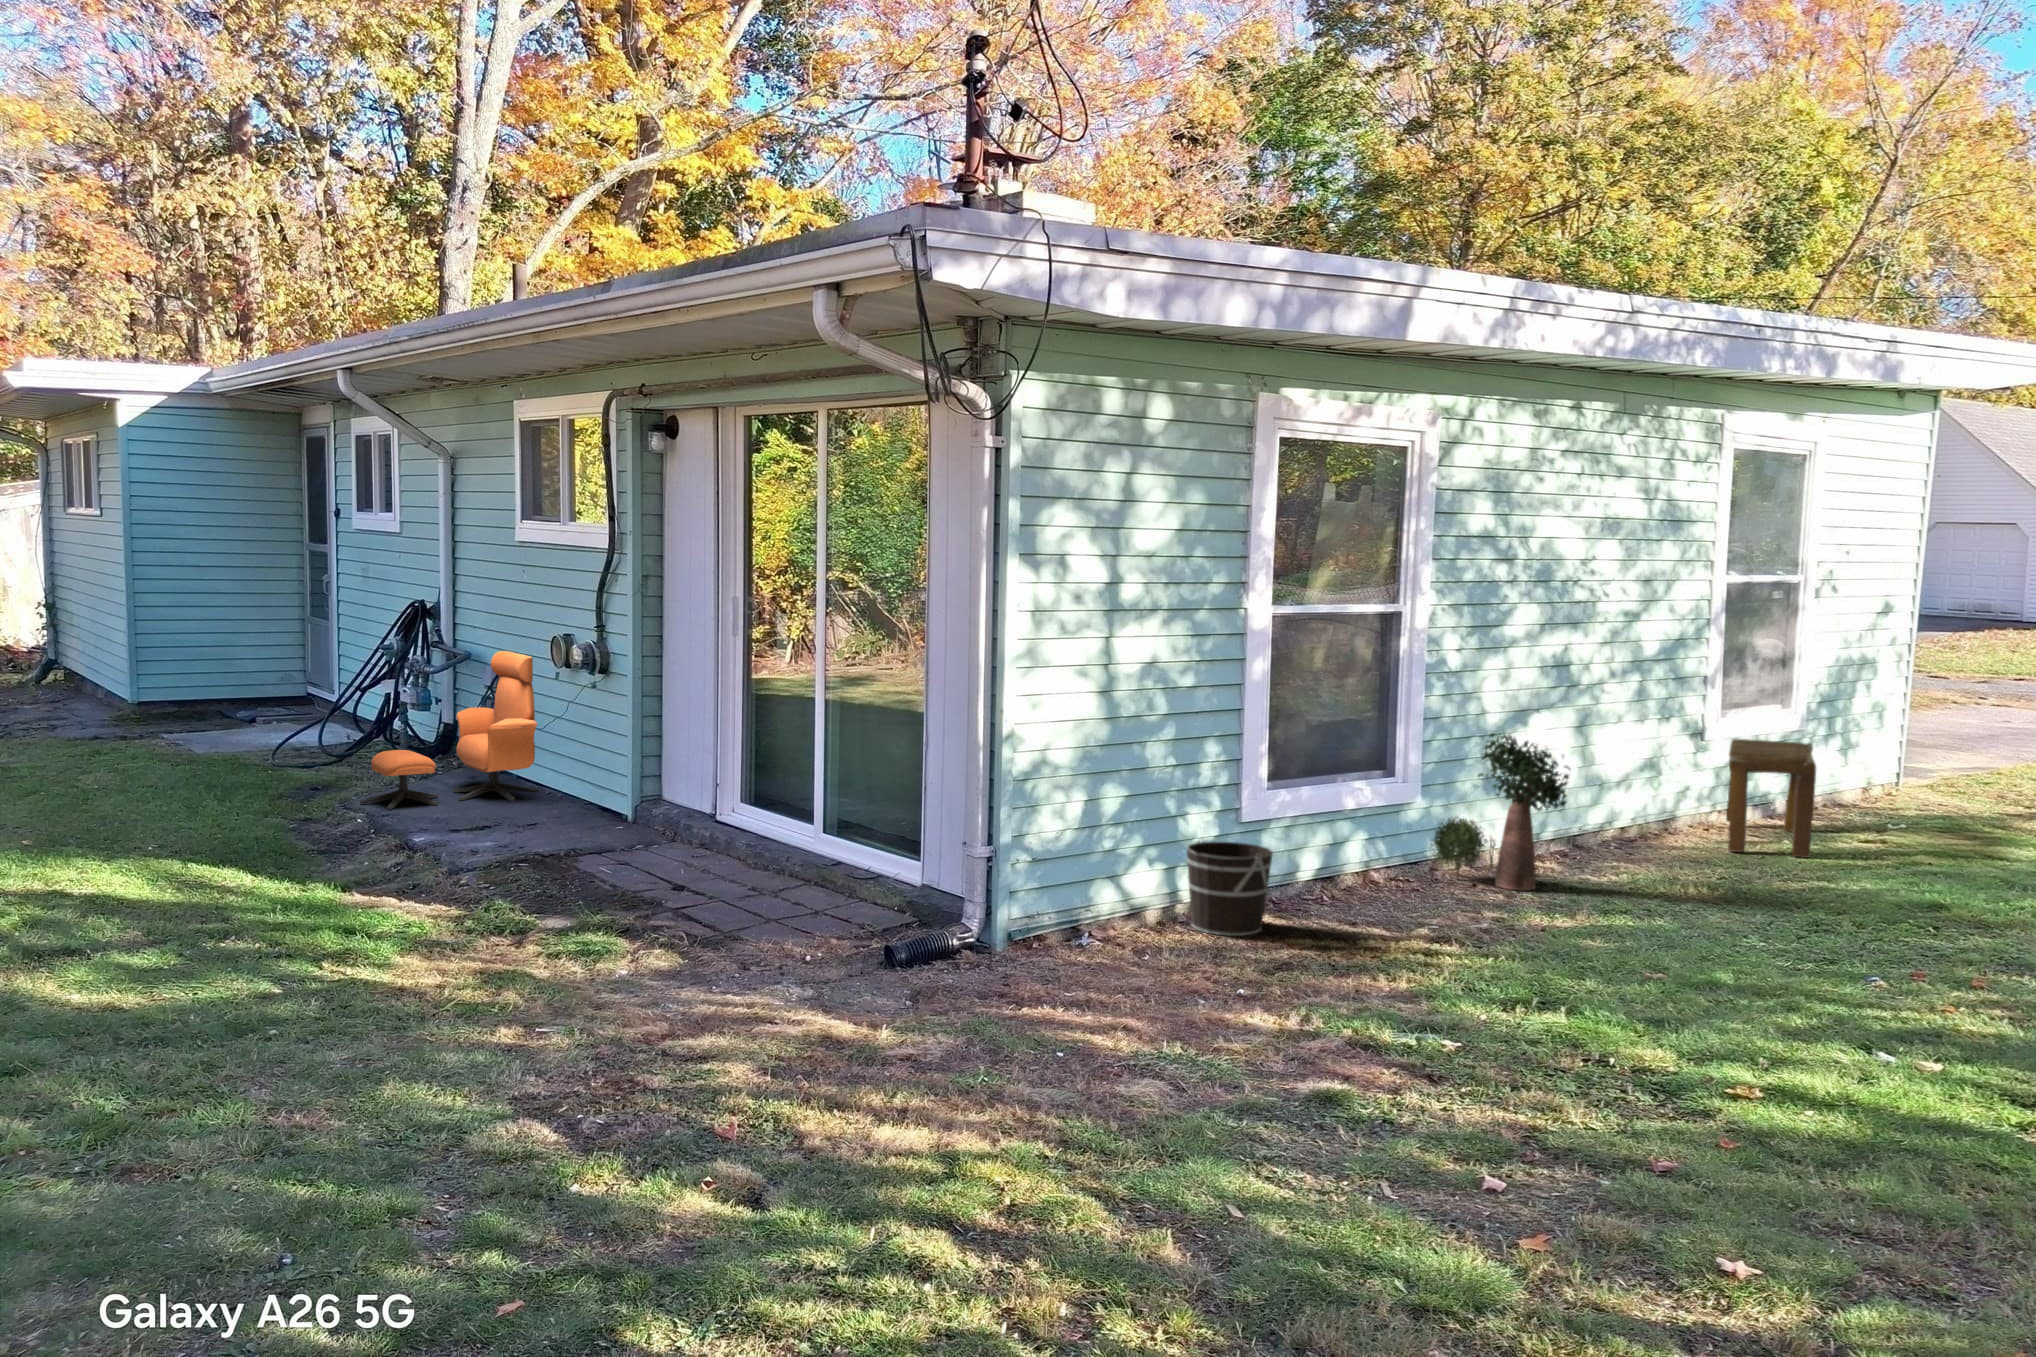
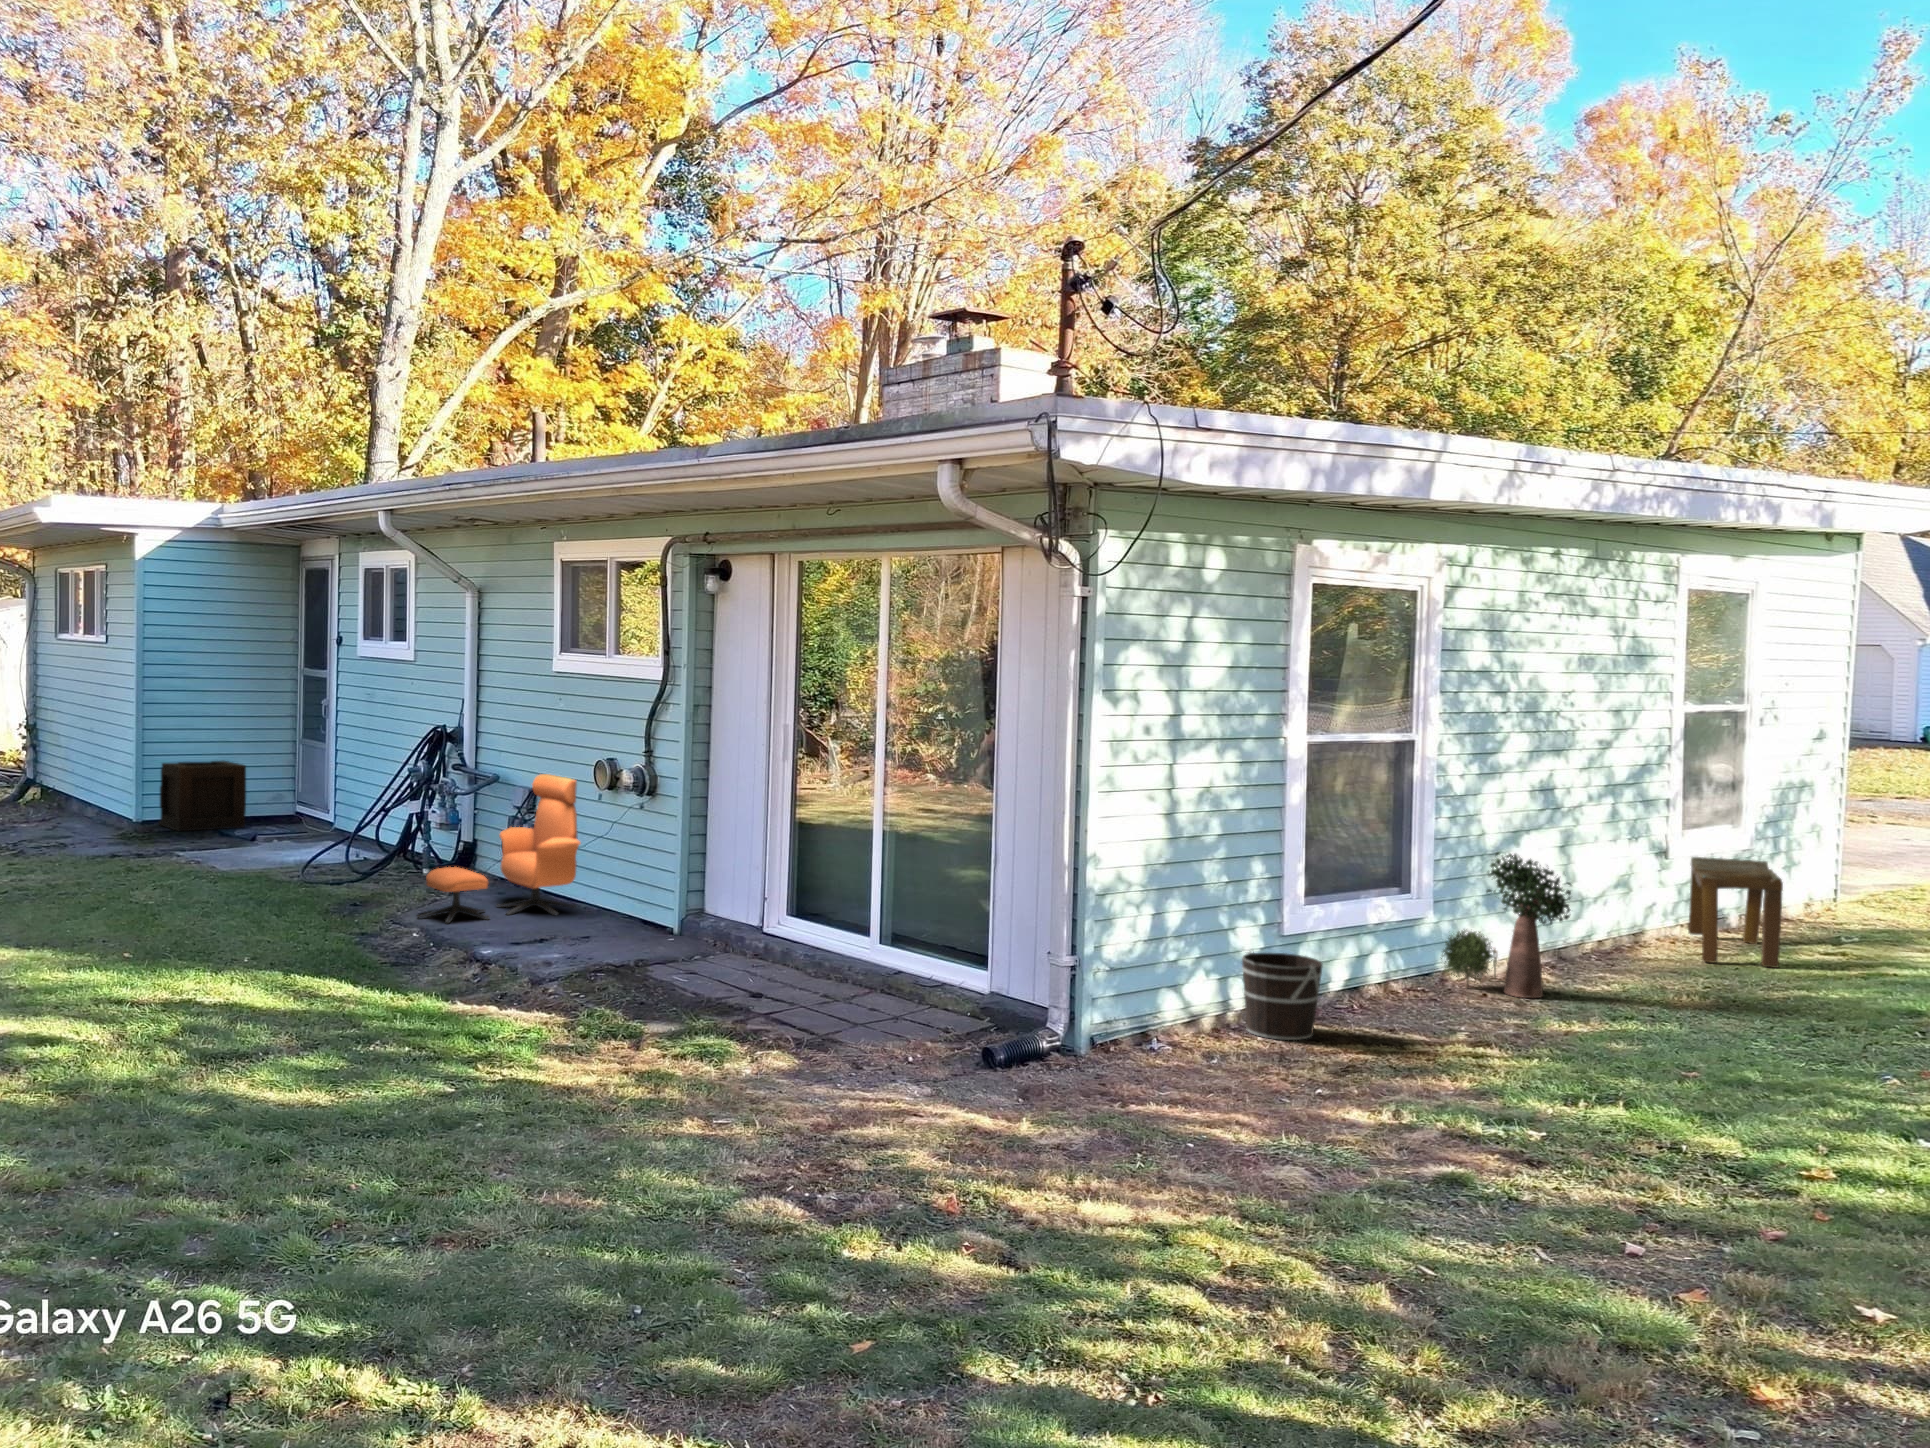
wooden crate: none [146,639,239,713] -> present [158,761,246,831]

